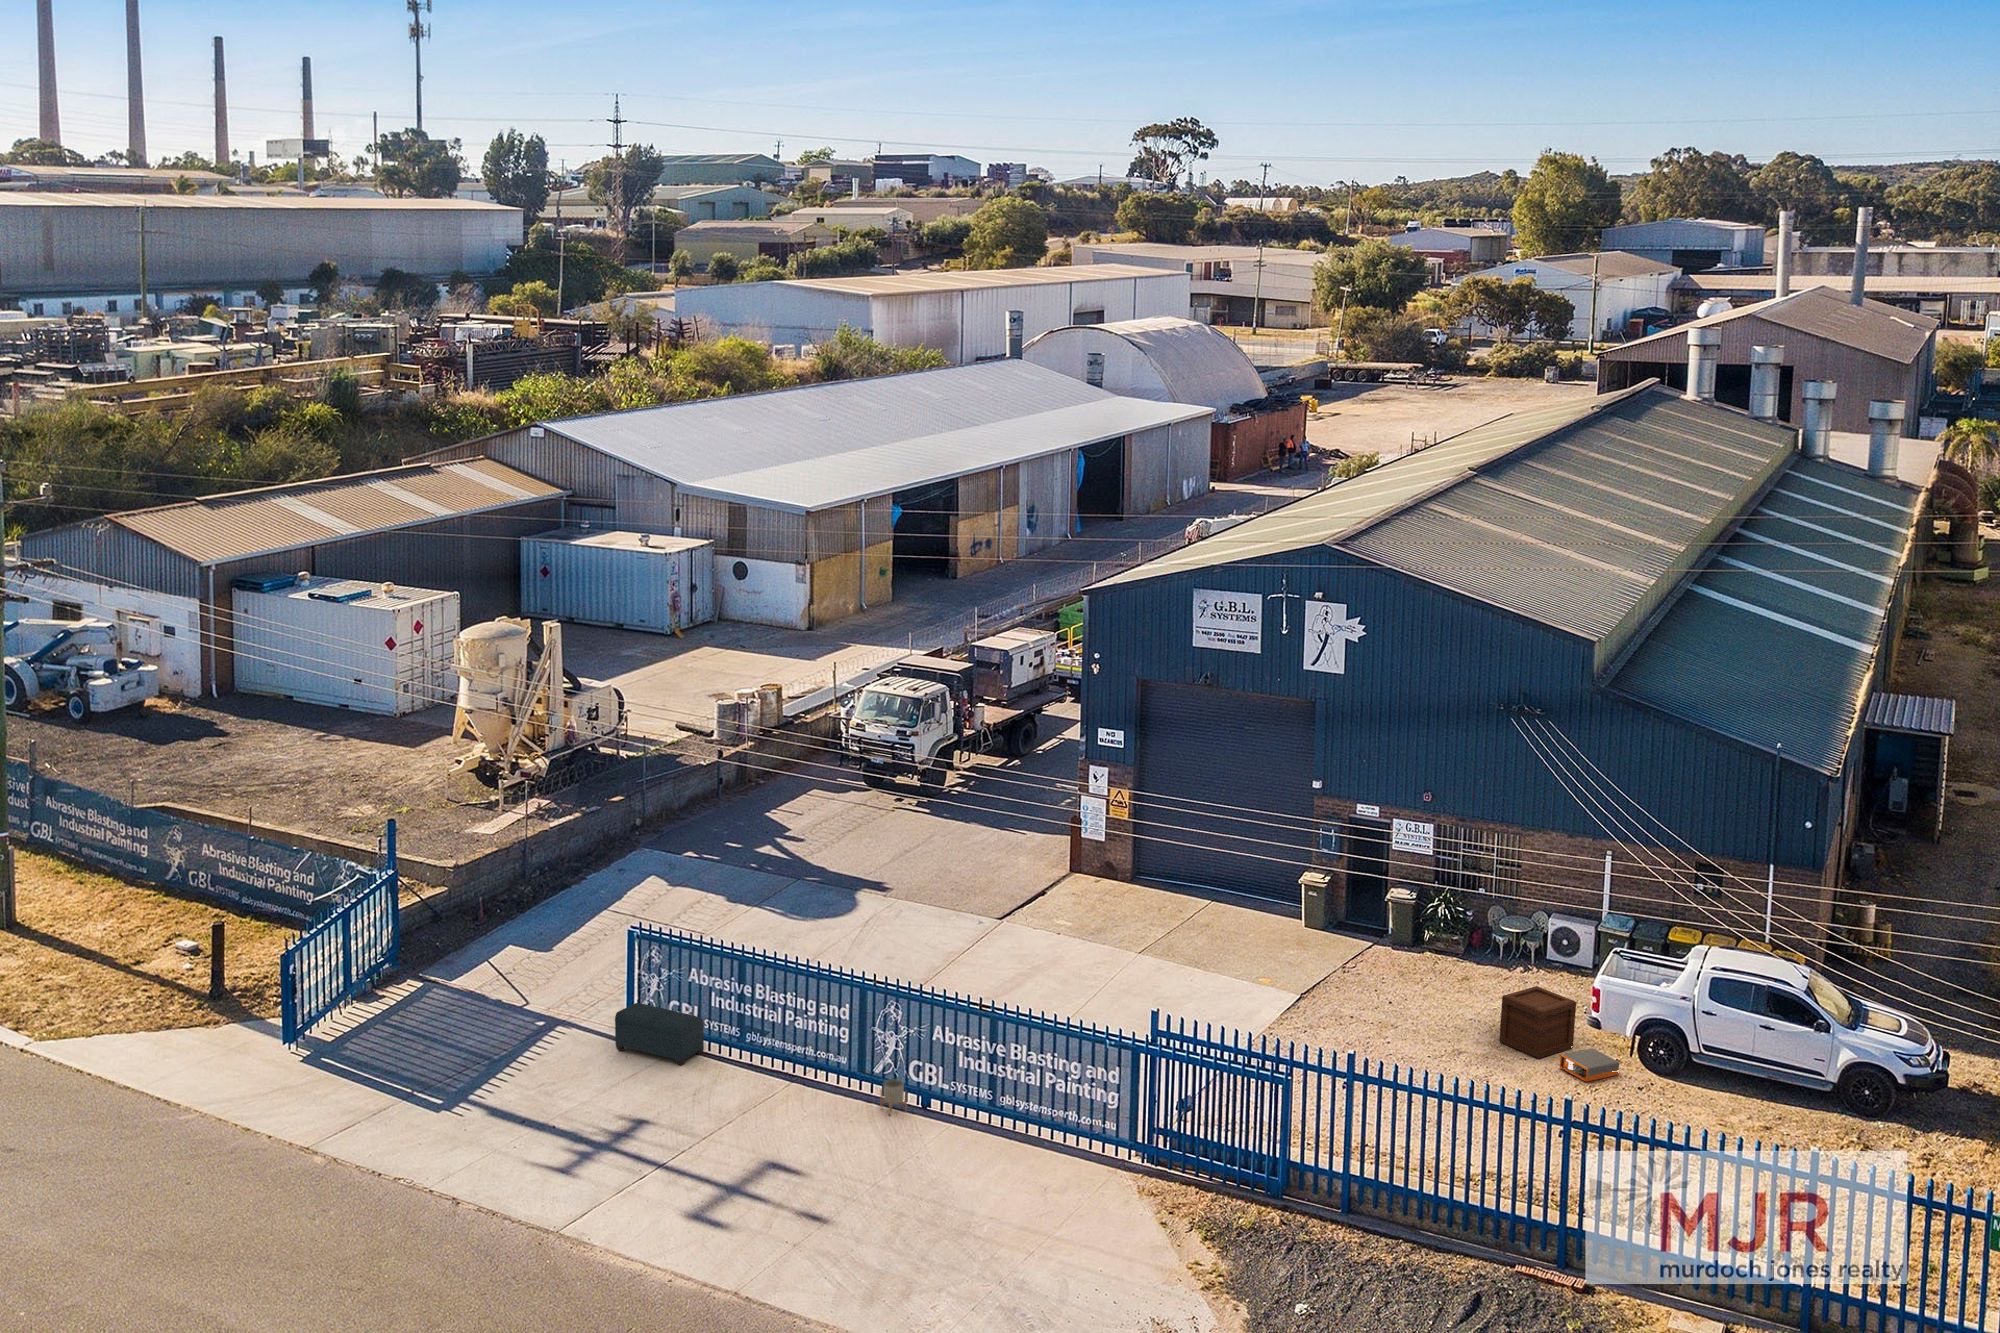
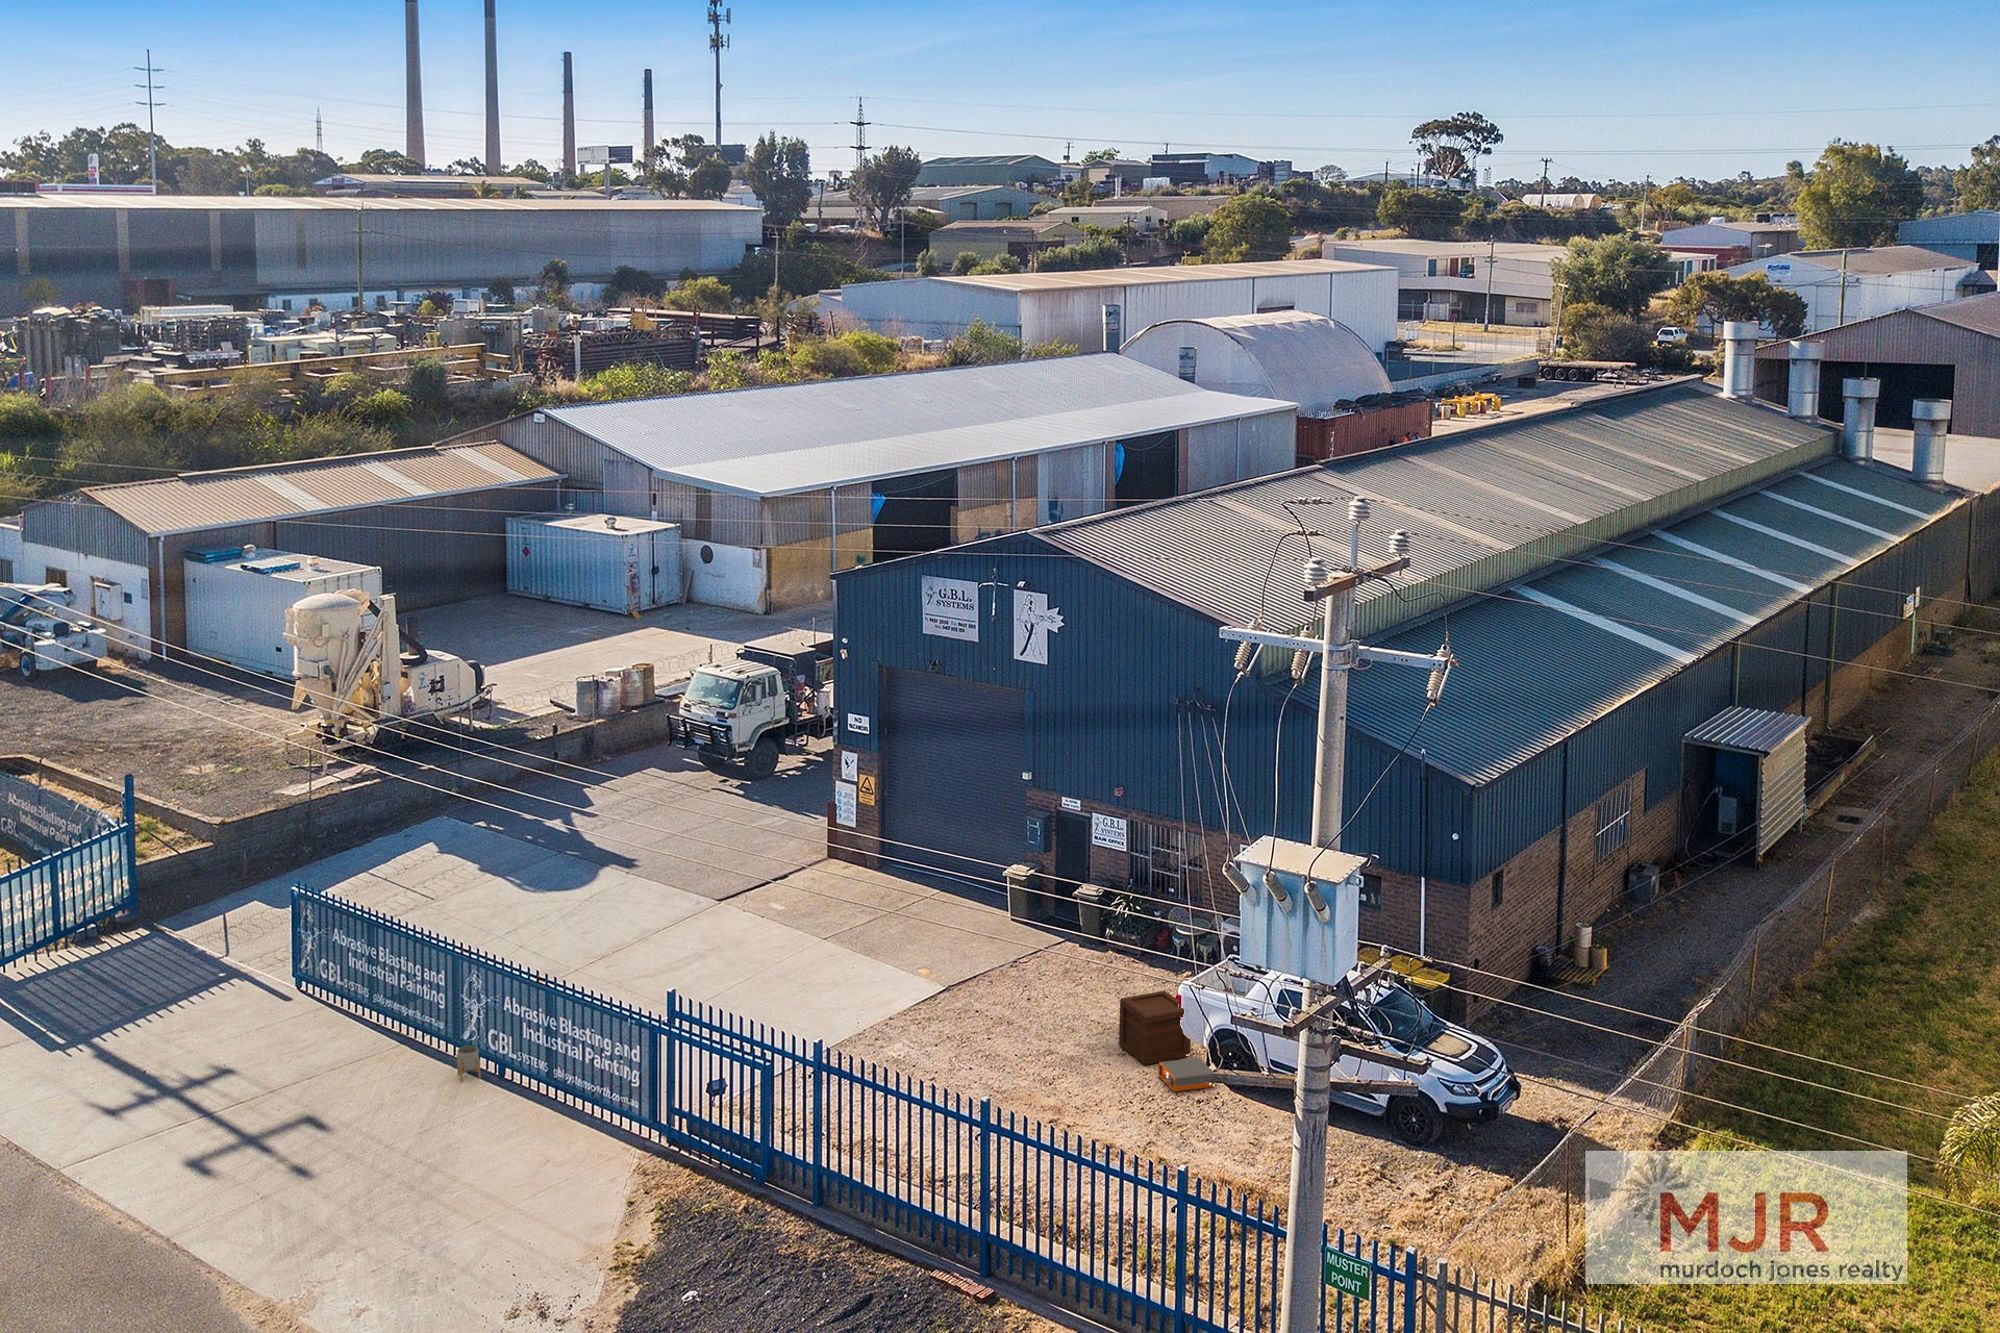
bench: present [615,1003,704,1066] -> none [264,959,343,1022]

